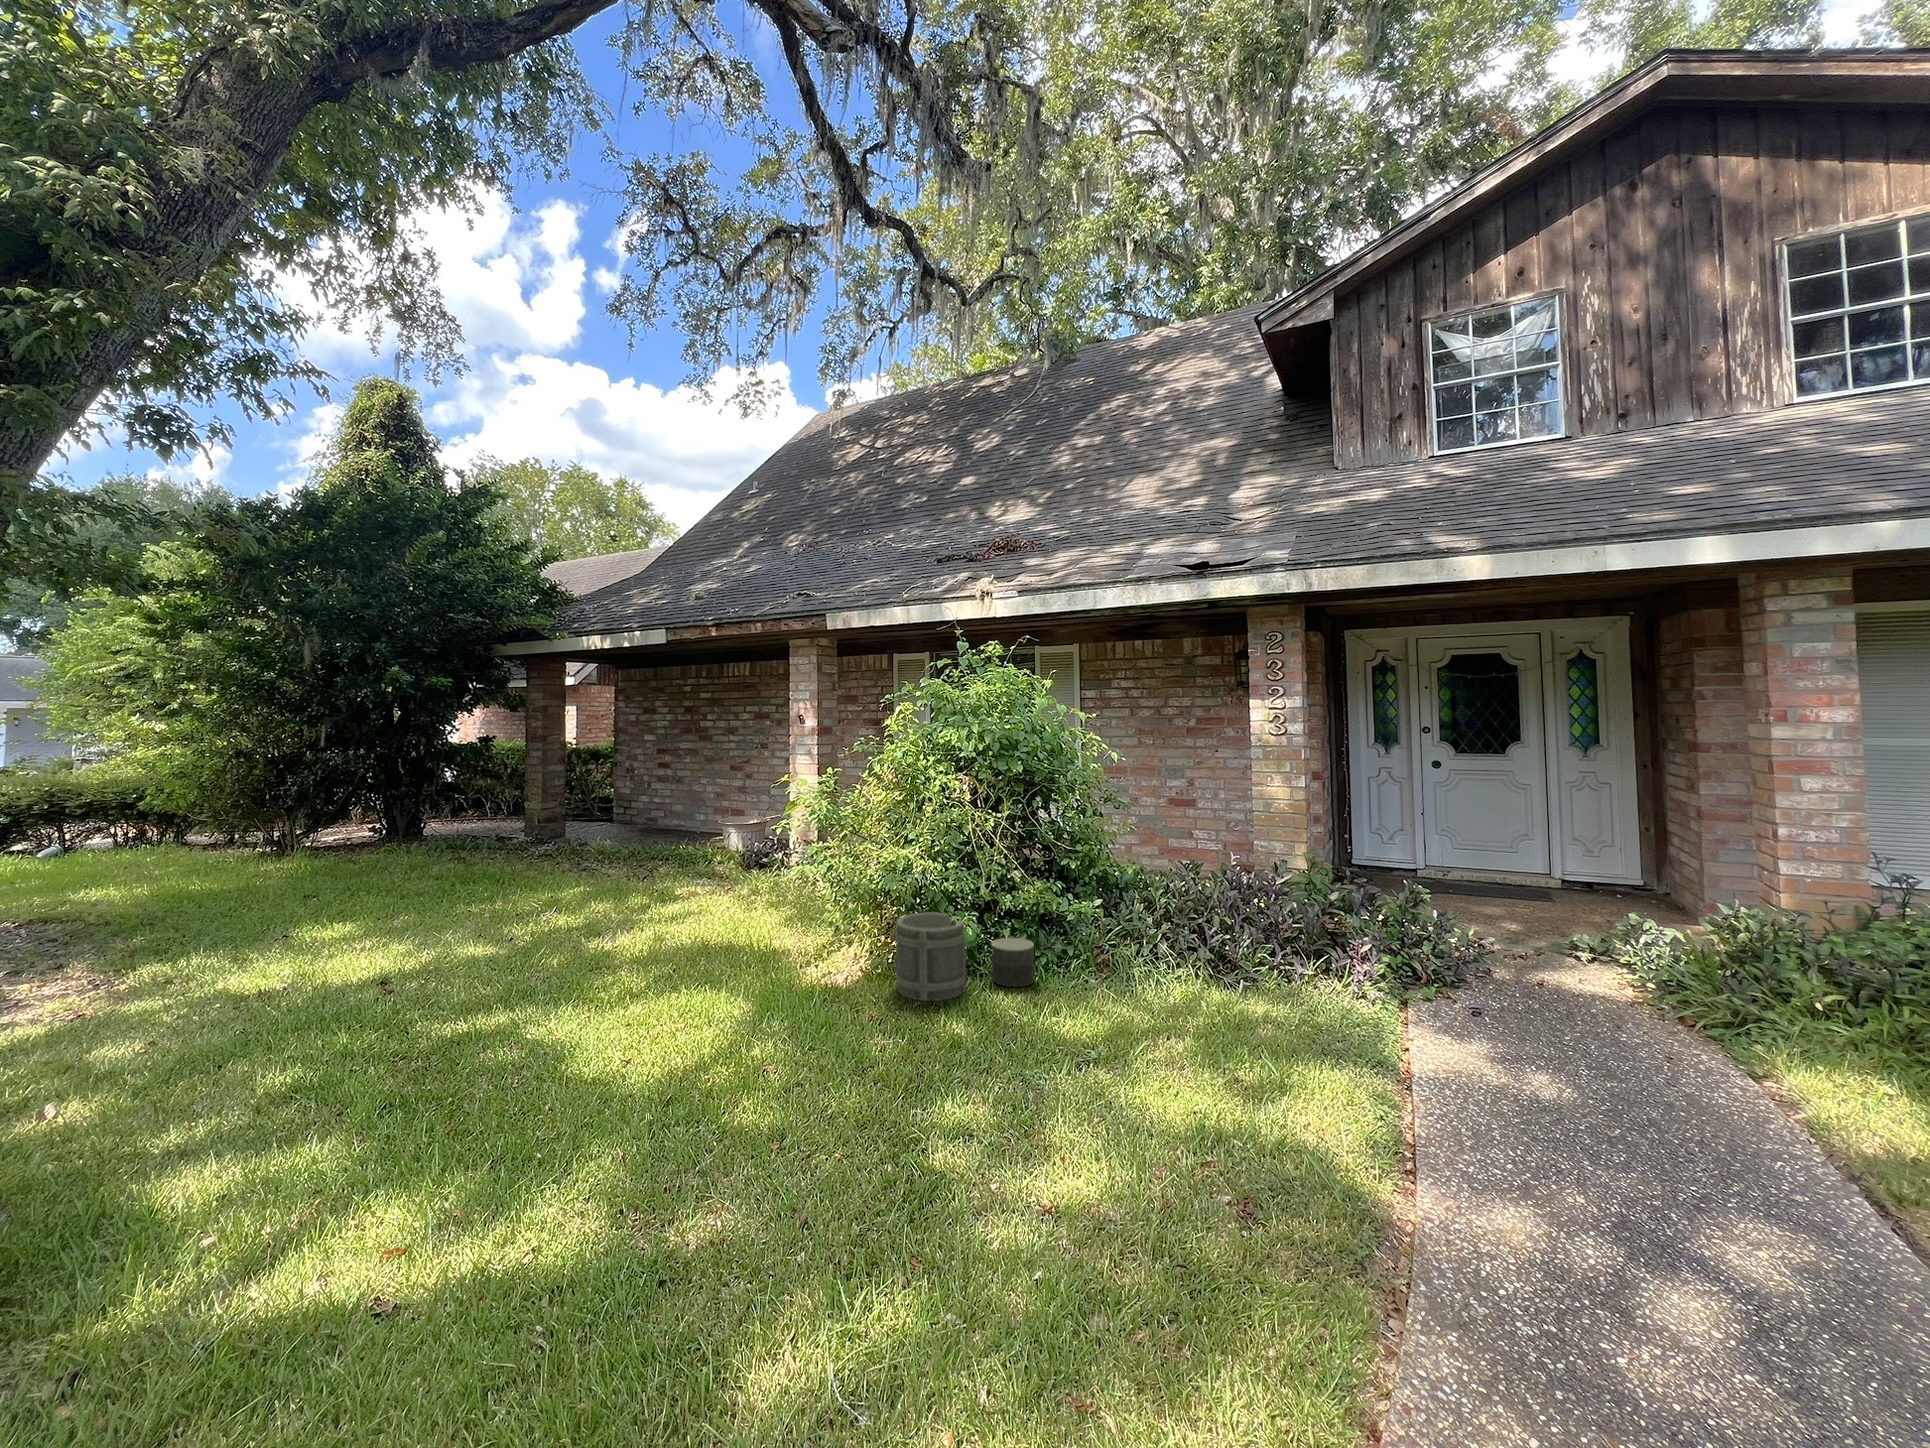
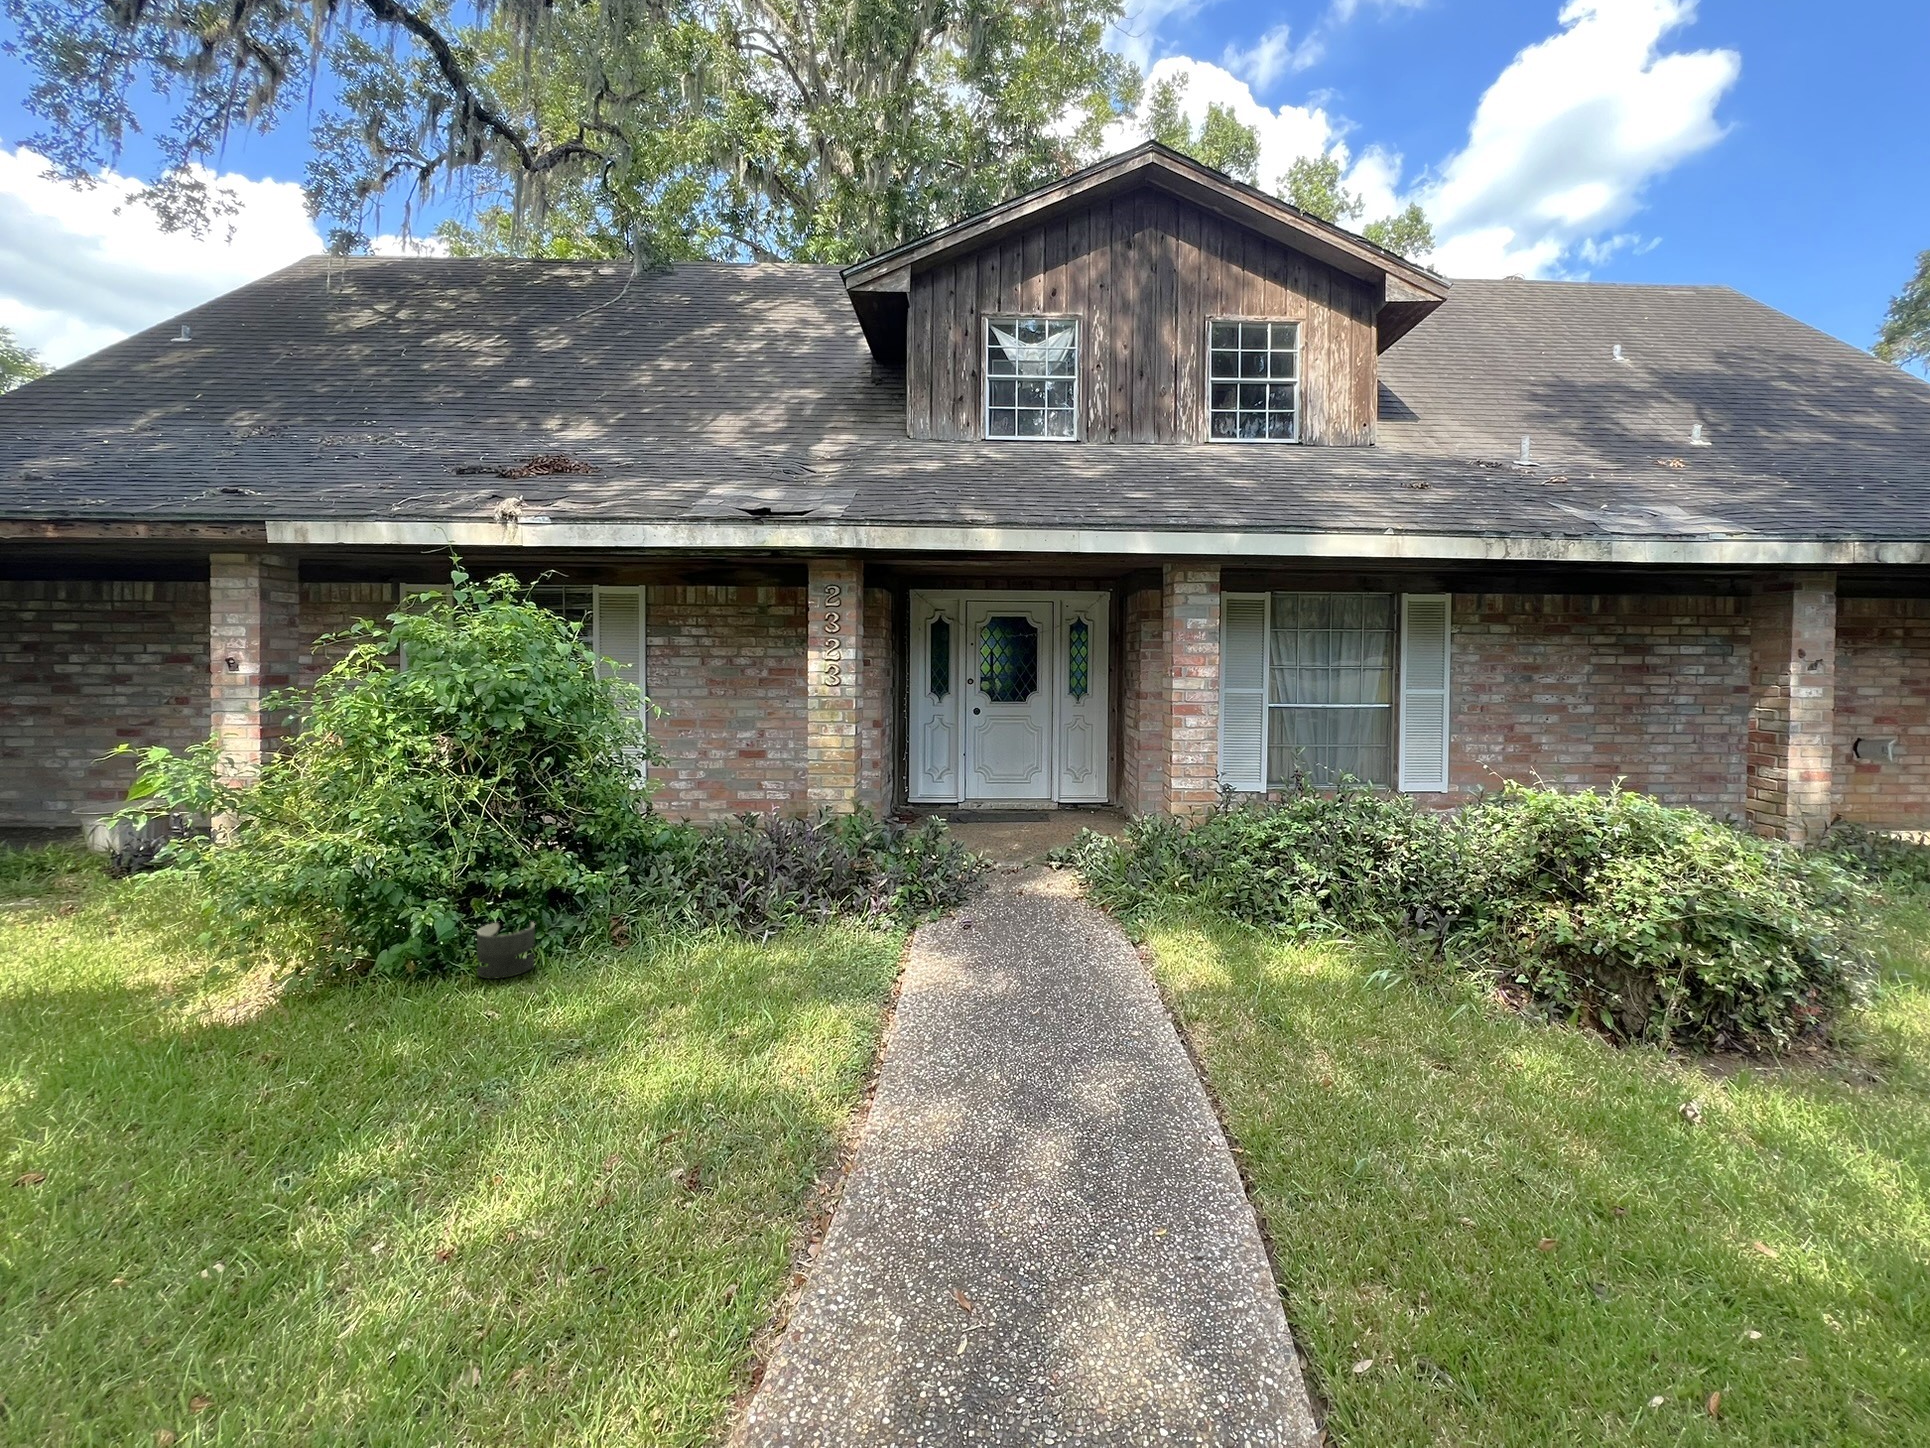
bucket: present [895,913,966,1001] -> none [326,903,436,1017]

